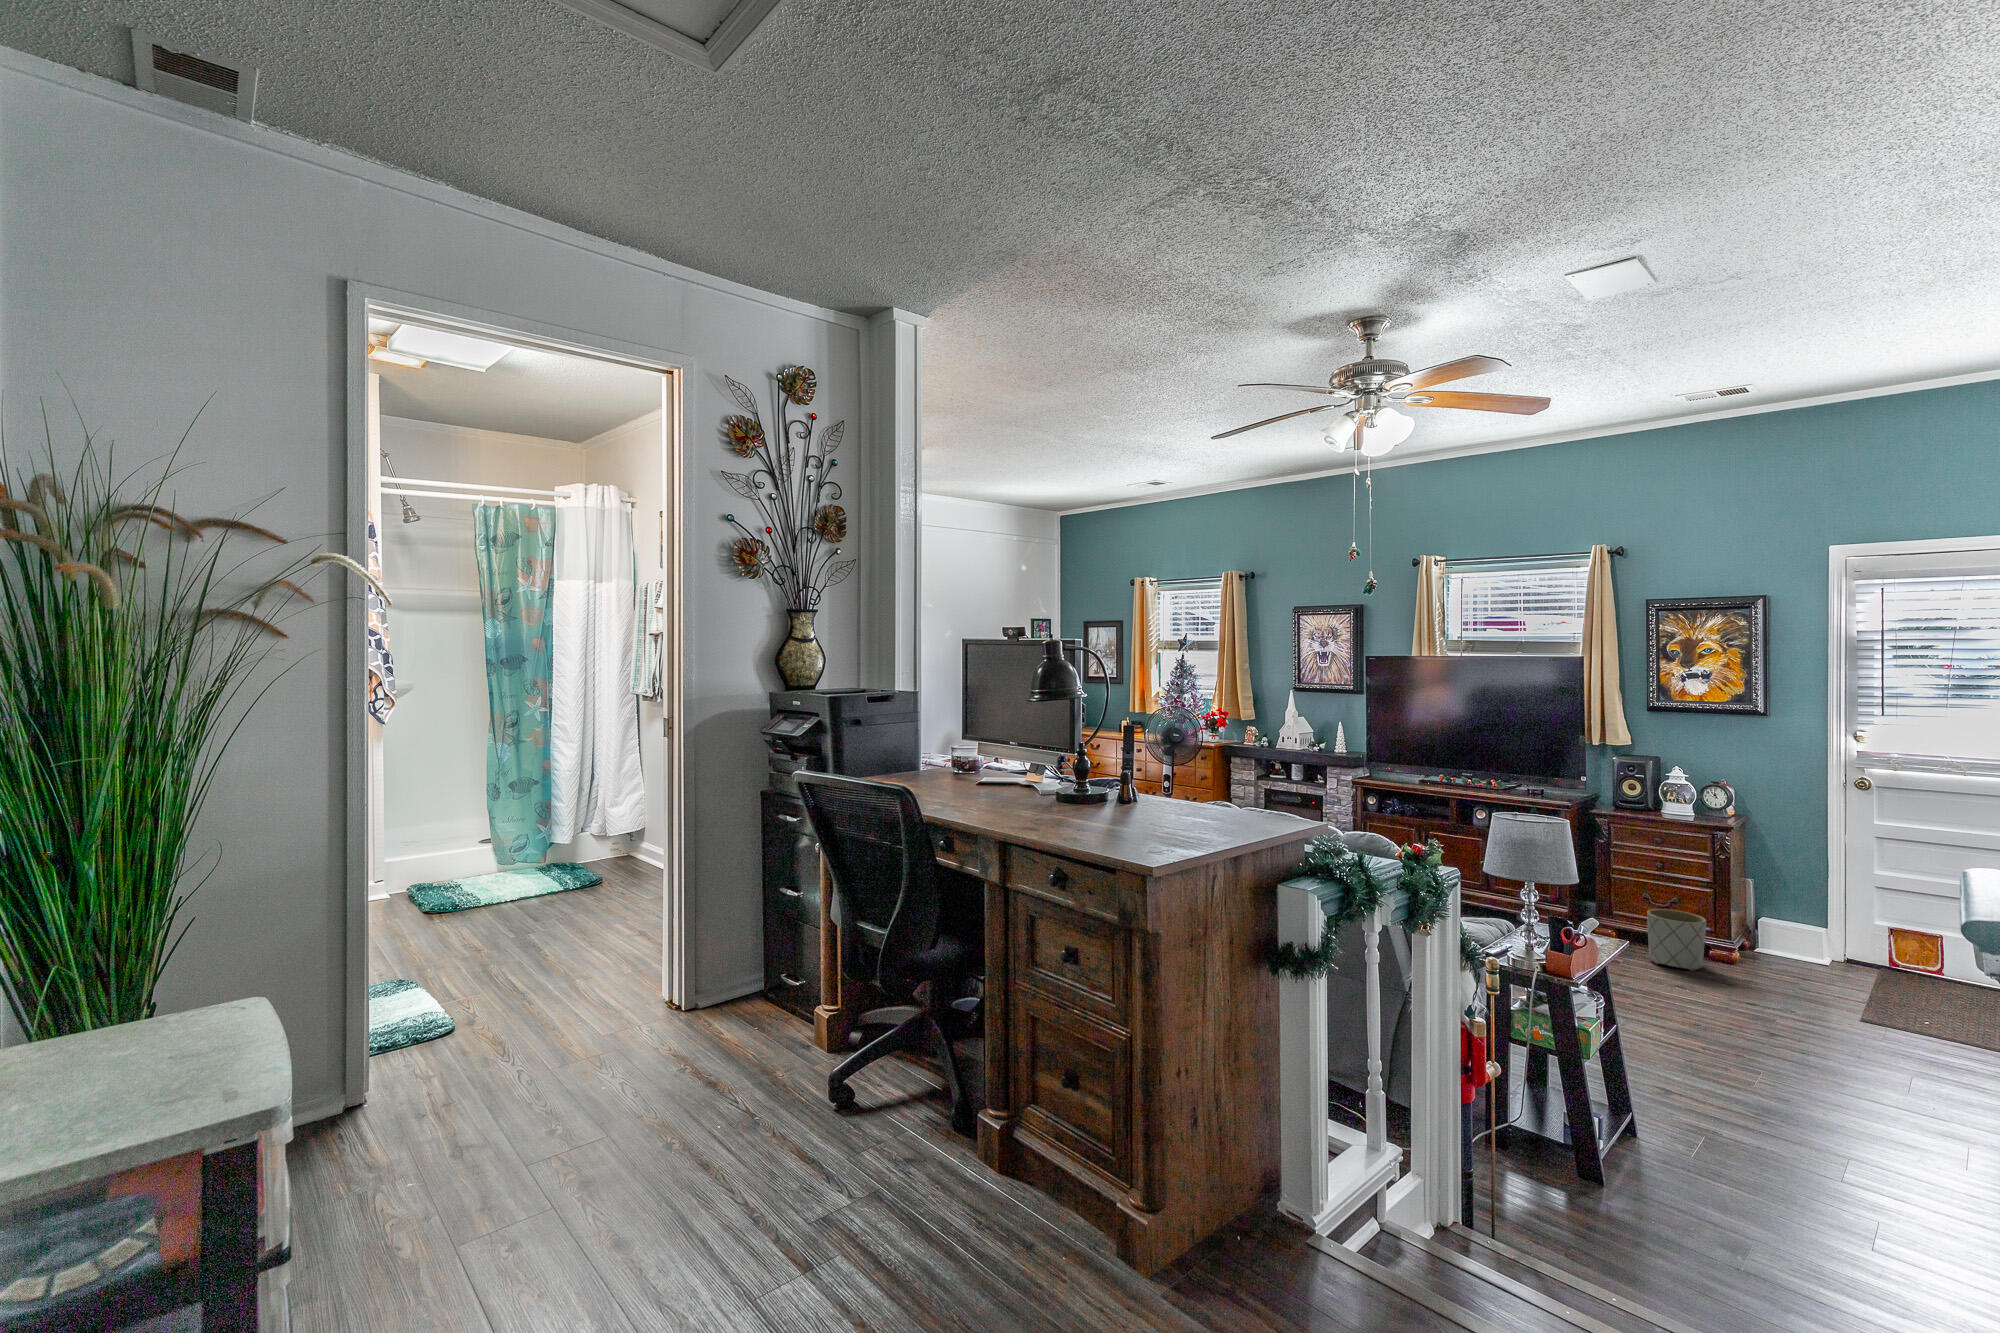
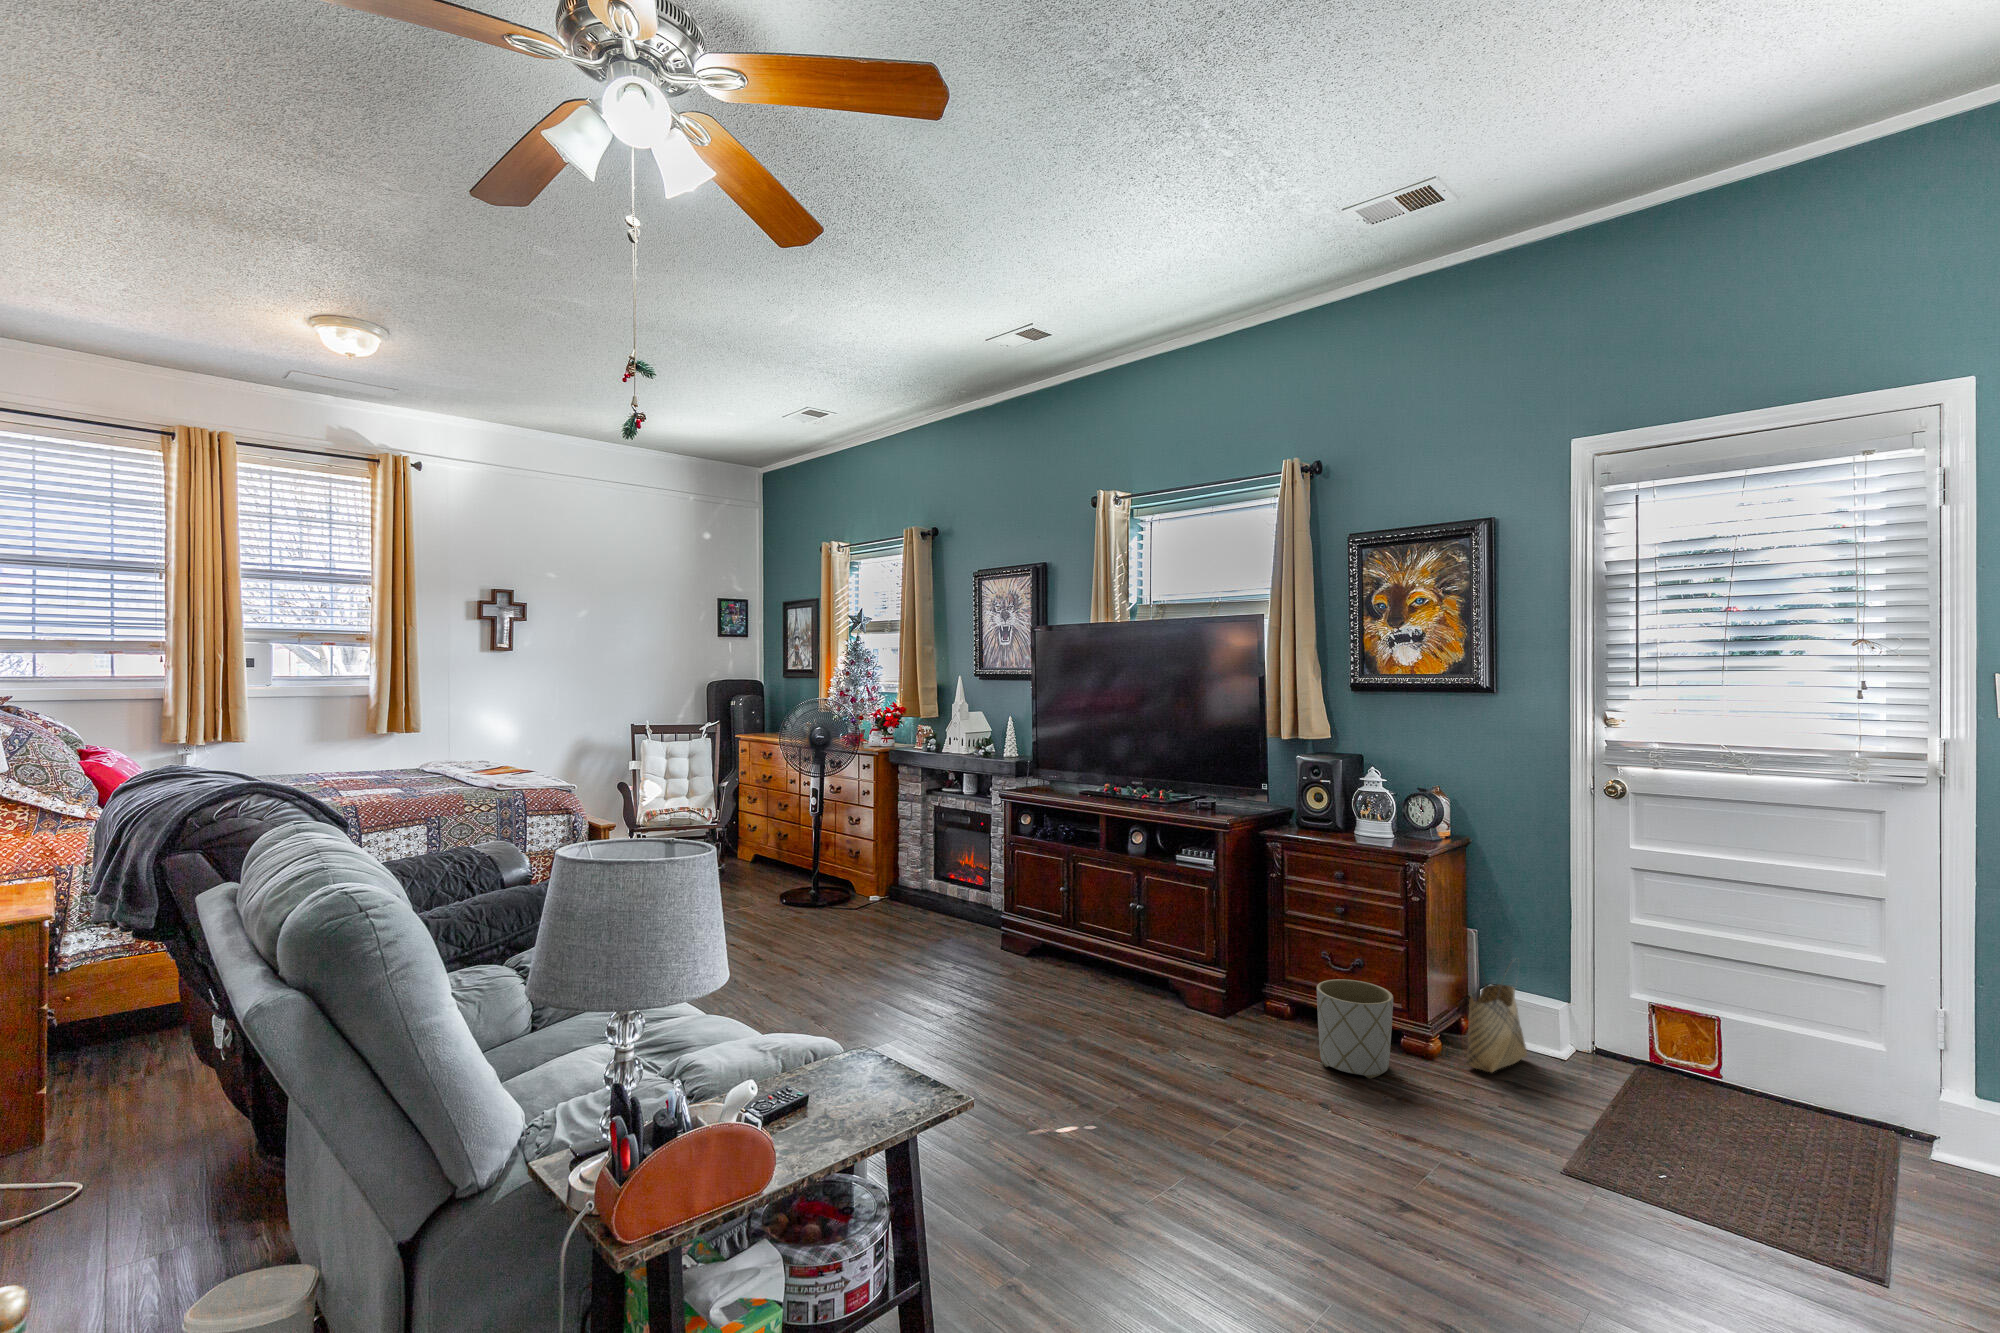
woven basket: none [1754,890,1798,969] -> present [1466,949,1527,1072]

